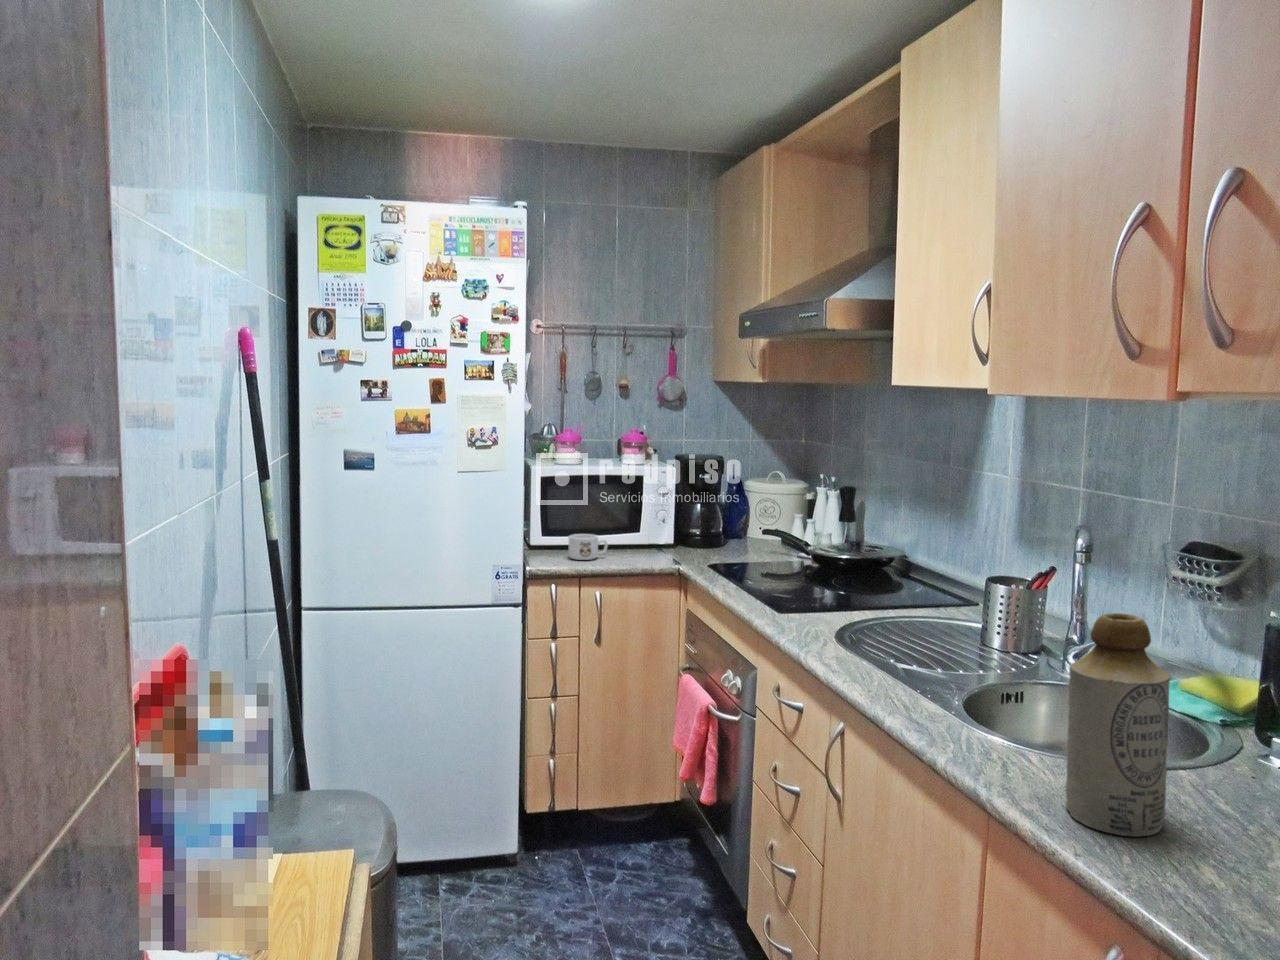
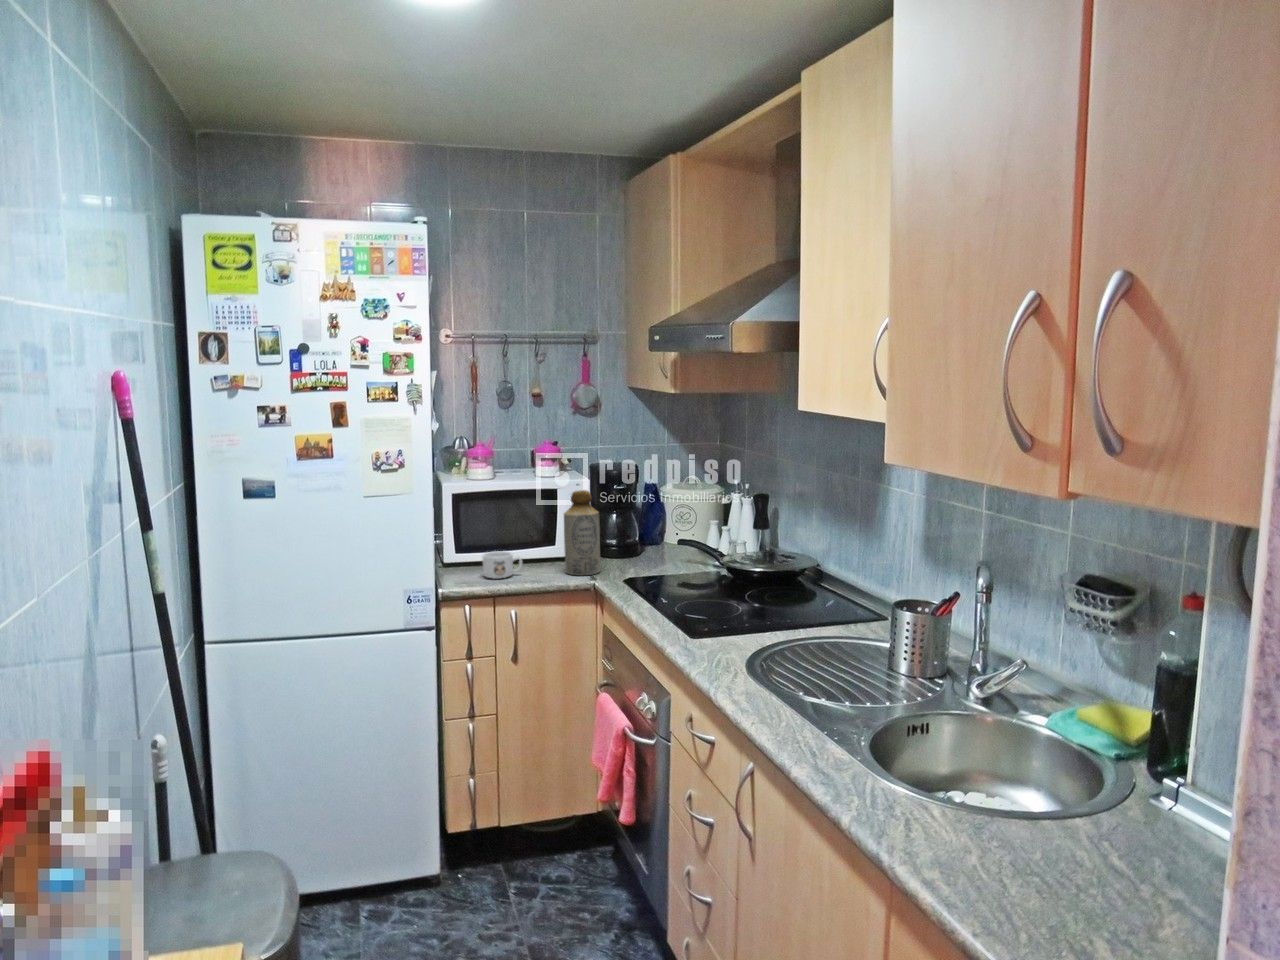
bottle: present [1066,613,1170,837] -> present [564,490,601,575]

